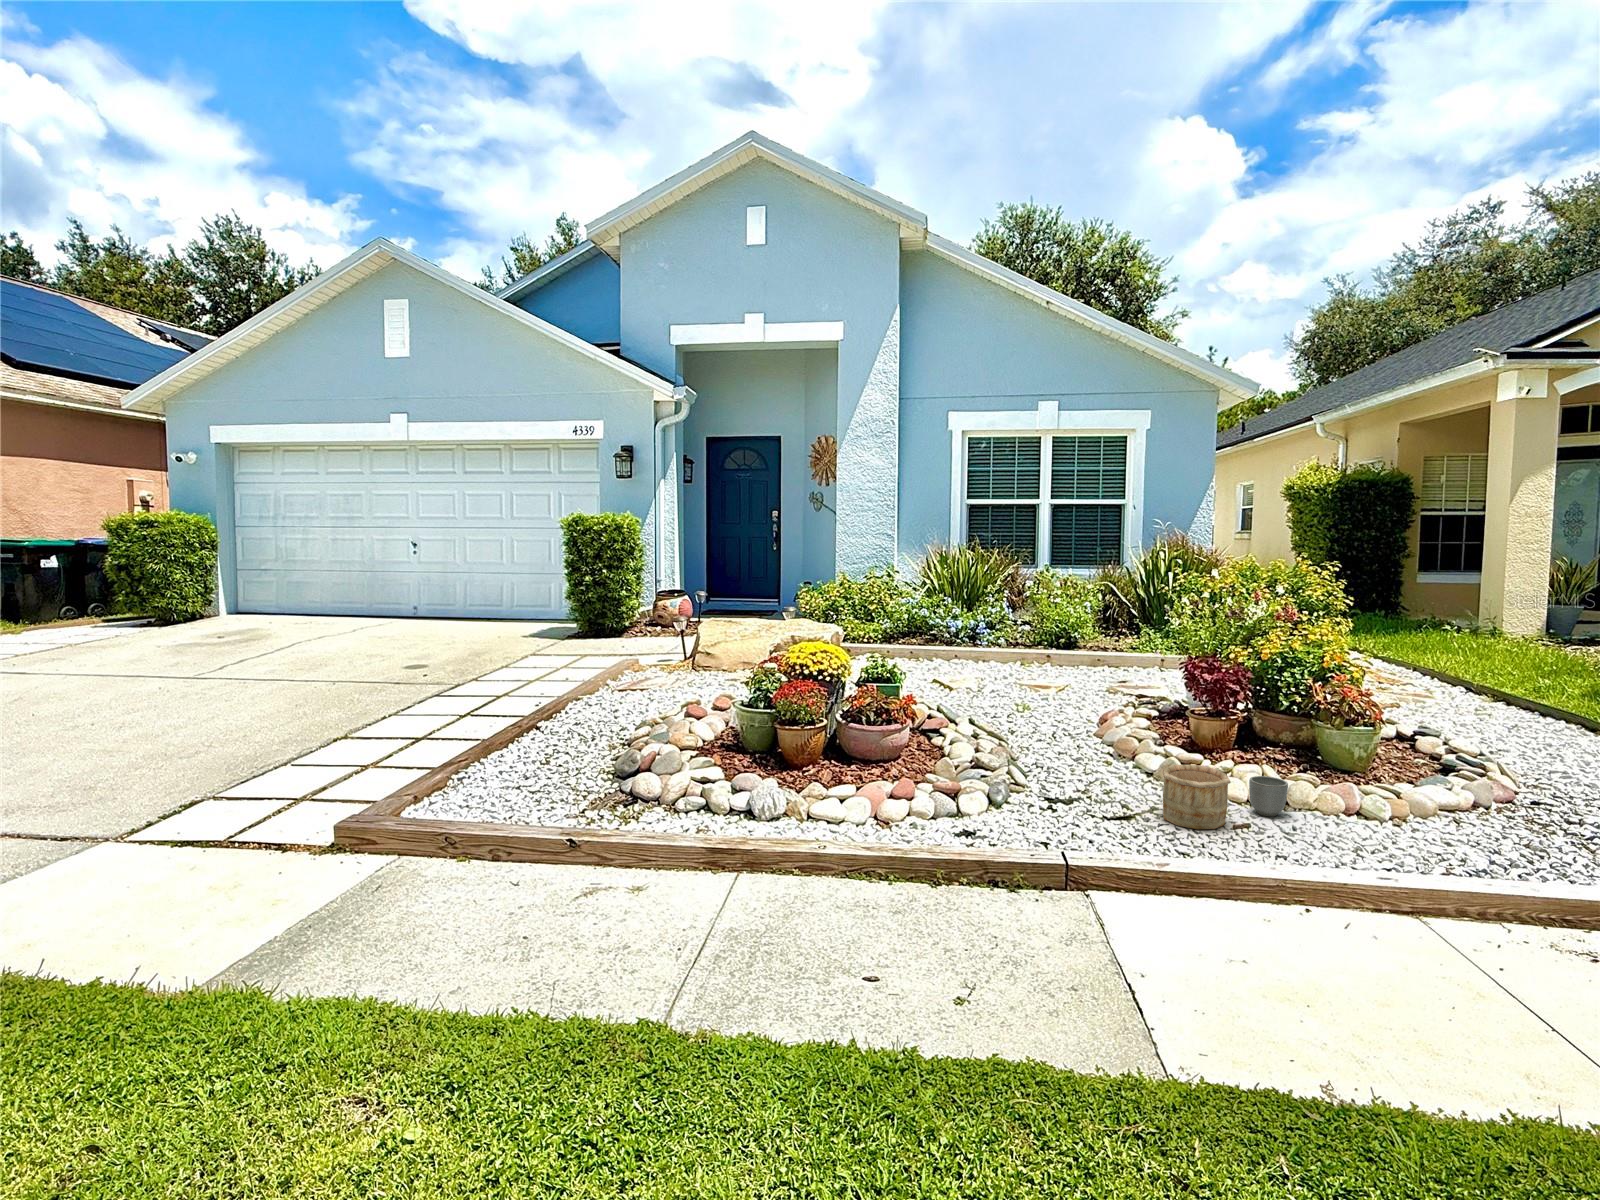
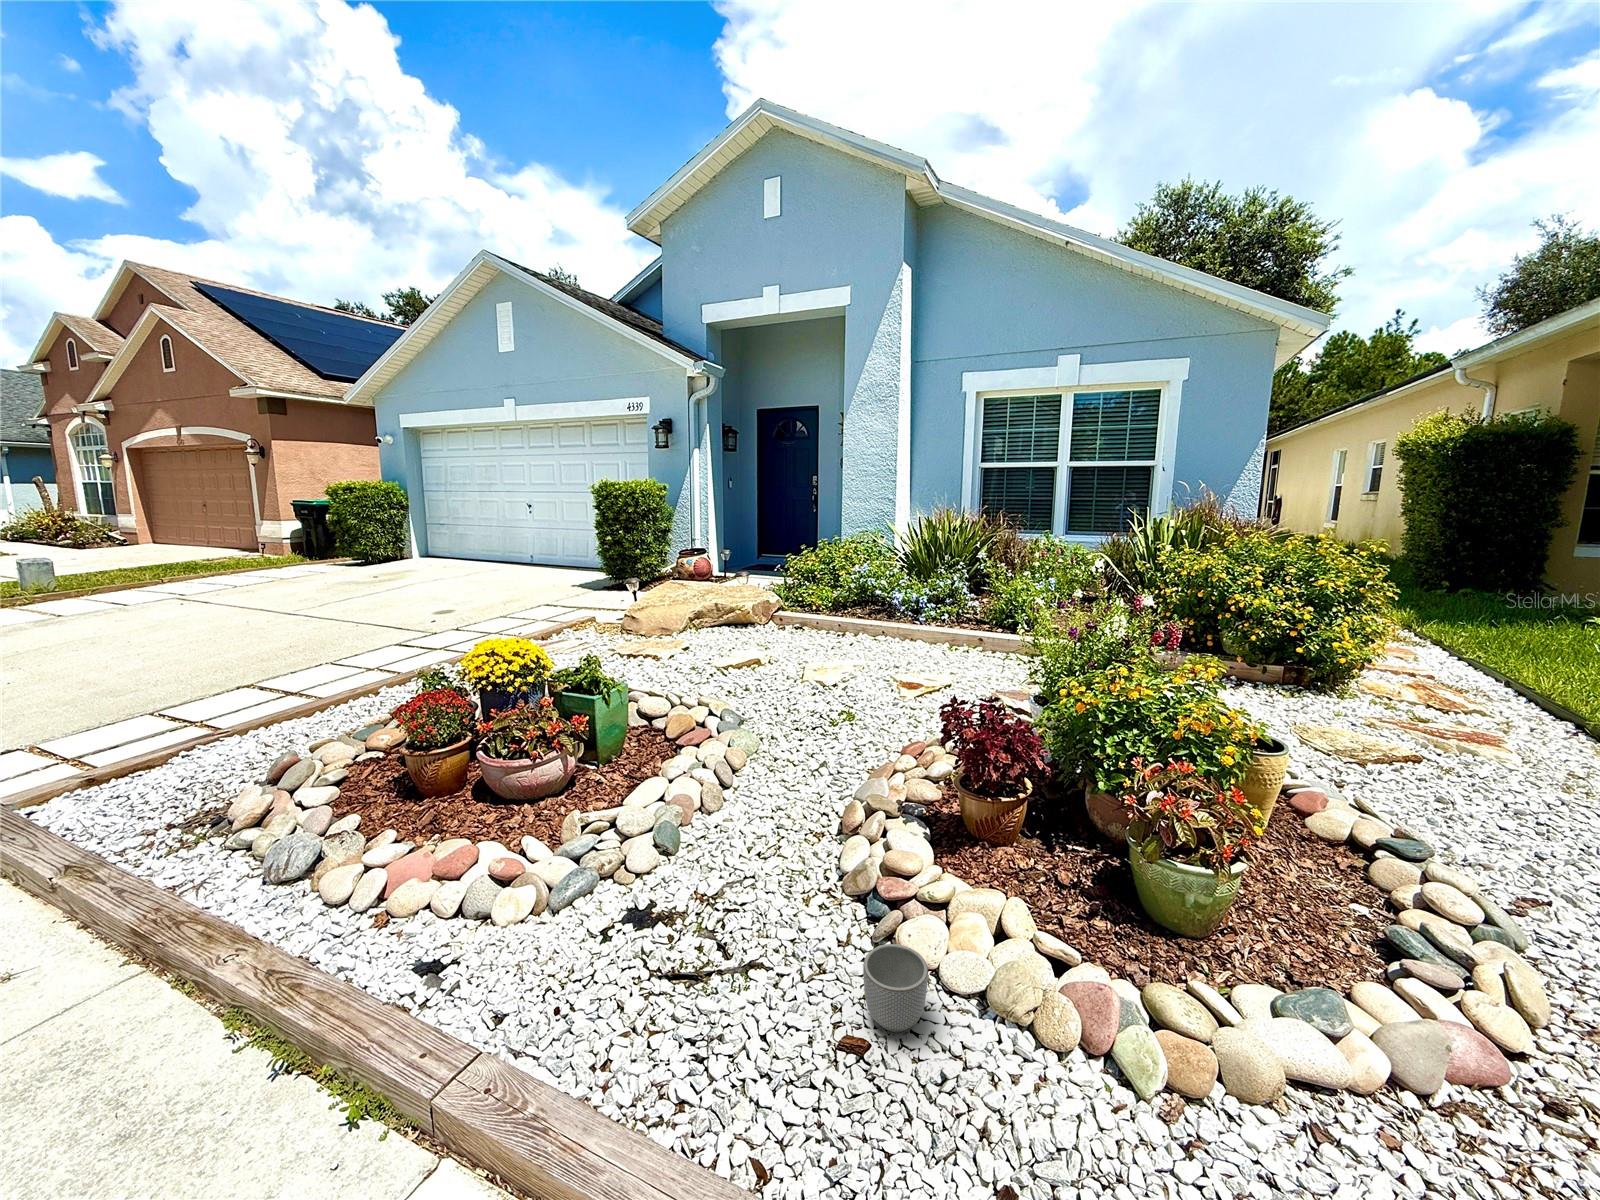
wooden bucket: present [1163,765,1231,829] -> none [680,901,792,1051]

